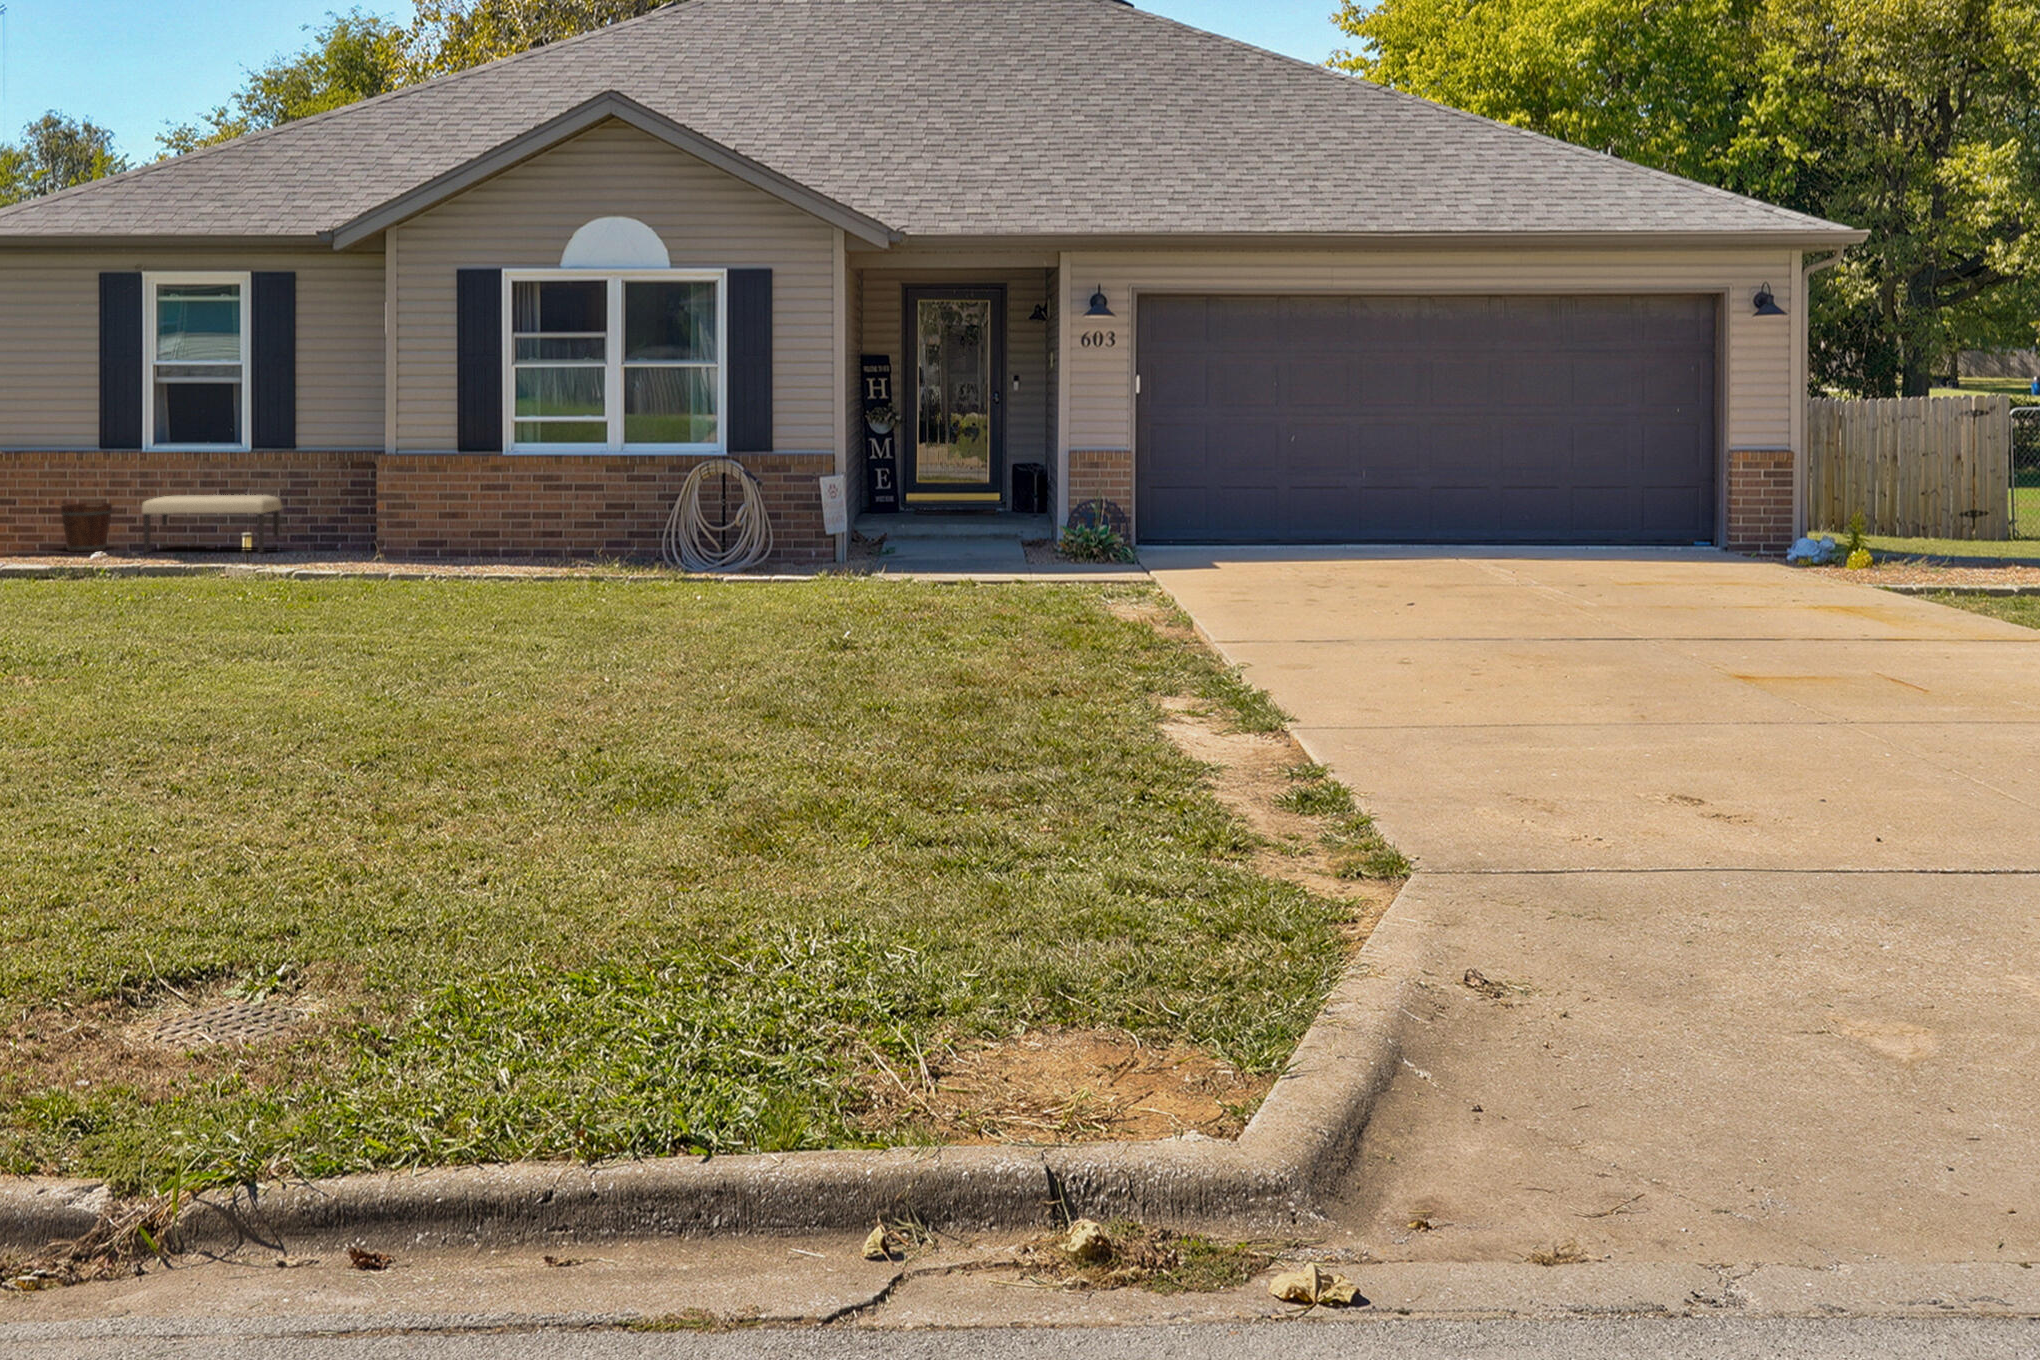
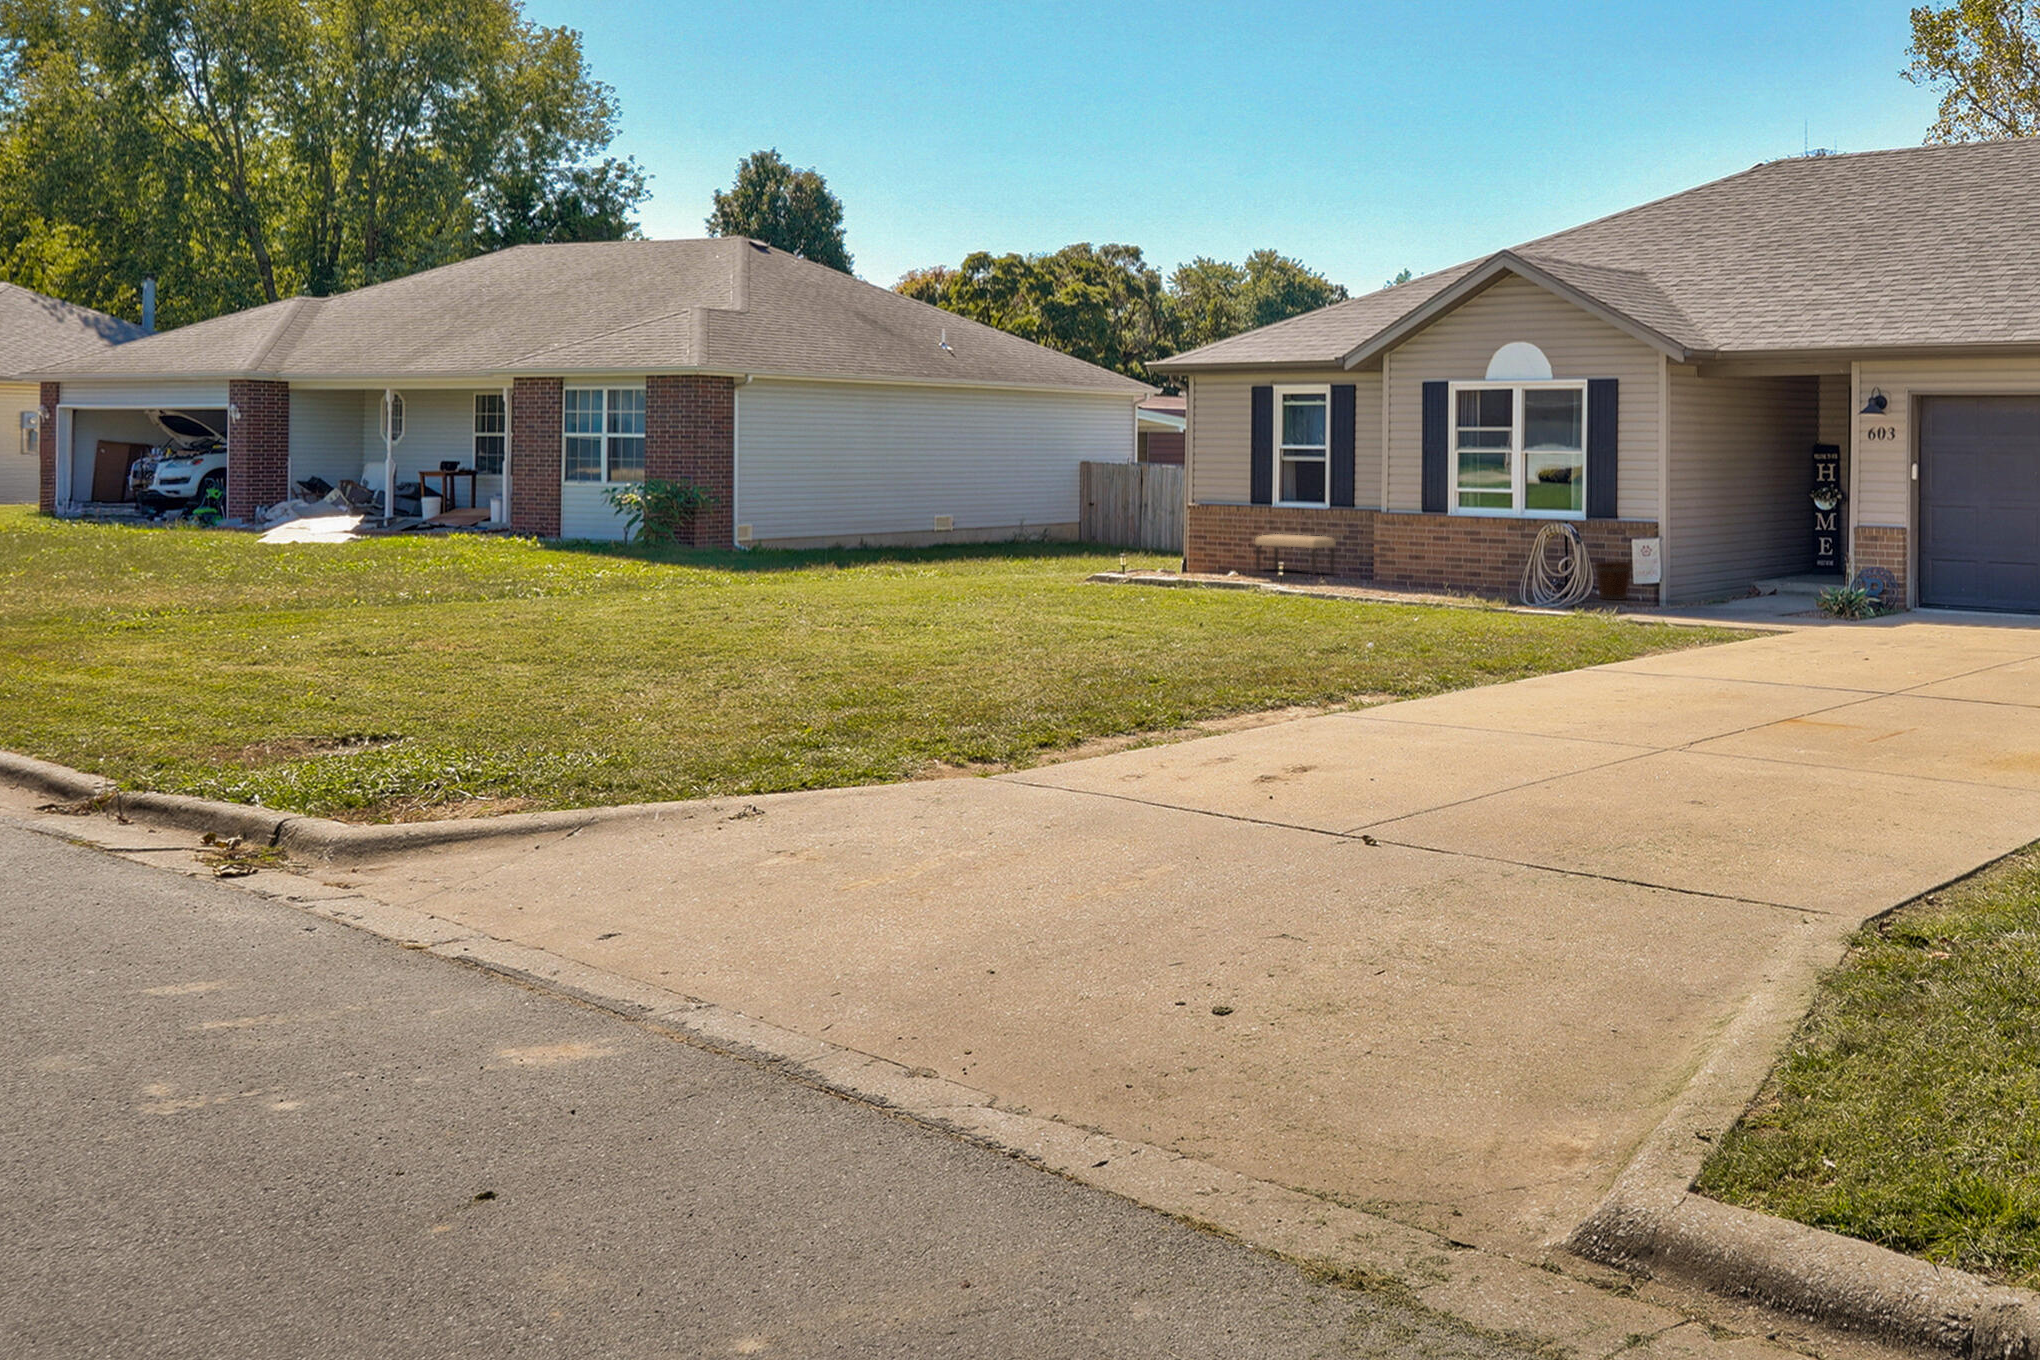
bucket: present [61,503,112,552] -> present [1595,561,1632,600]

